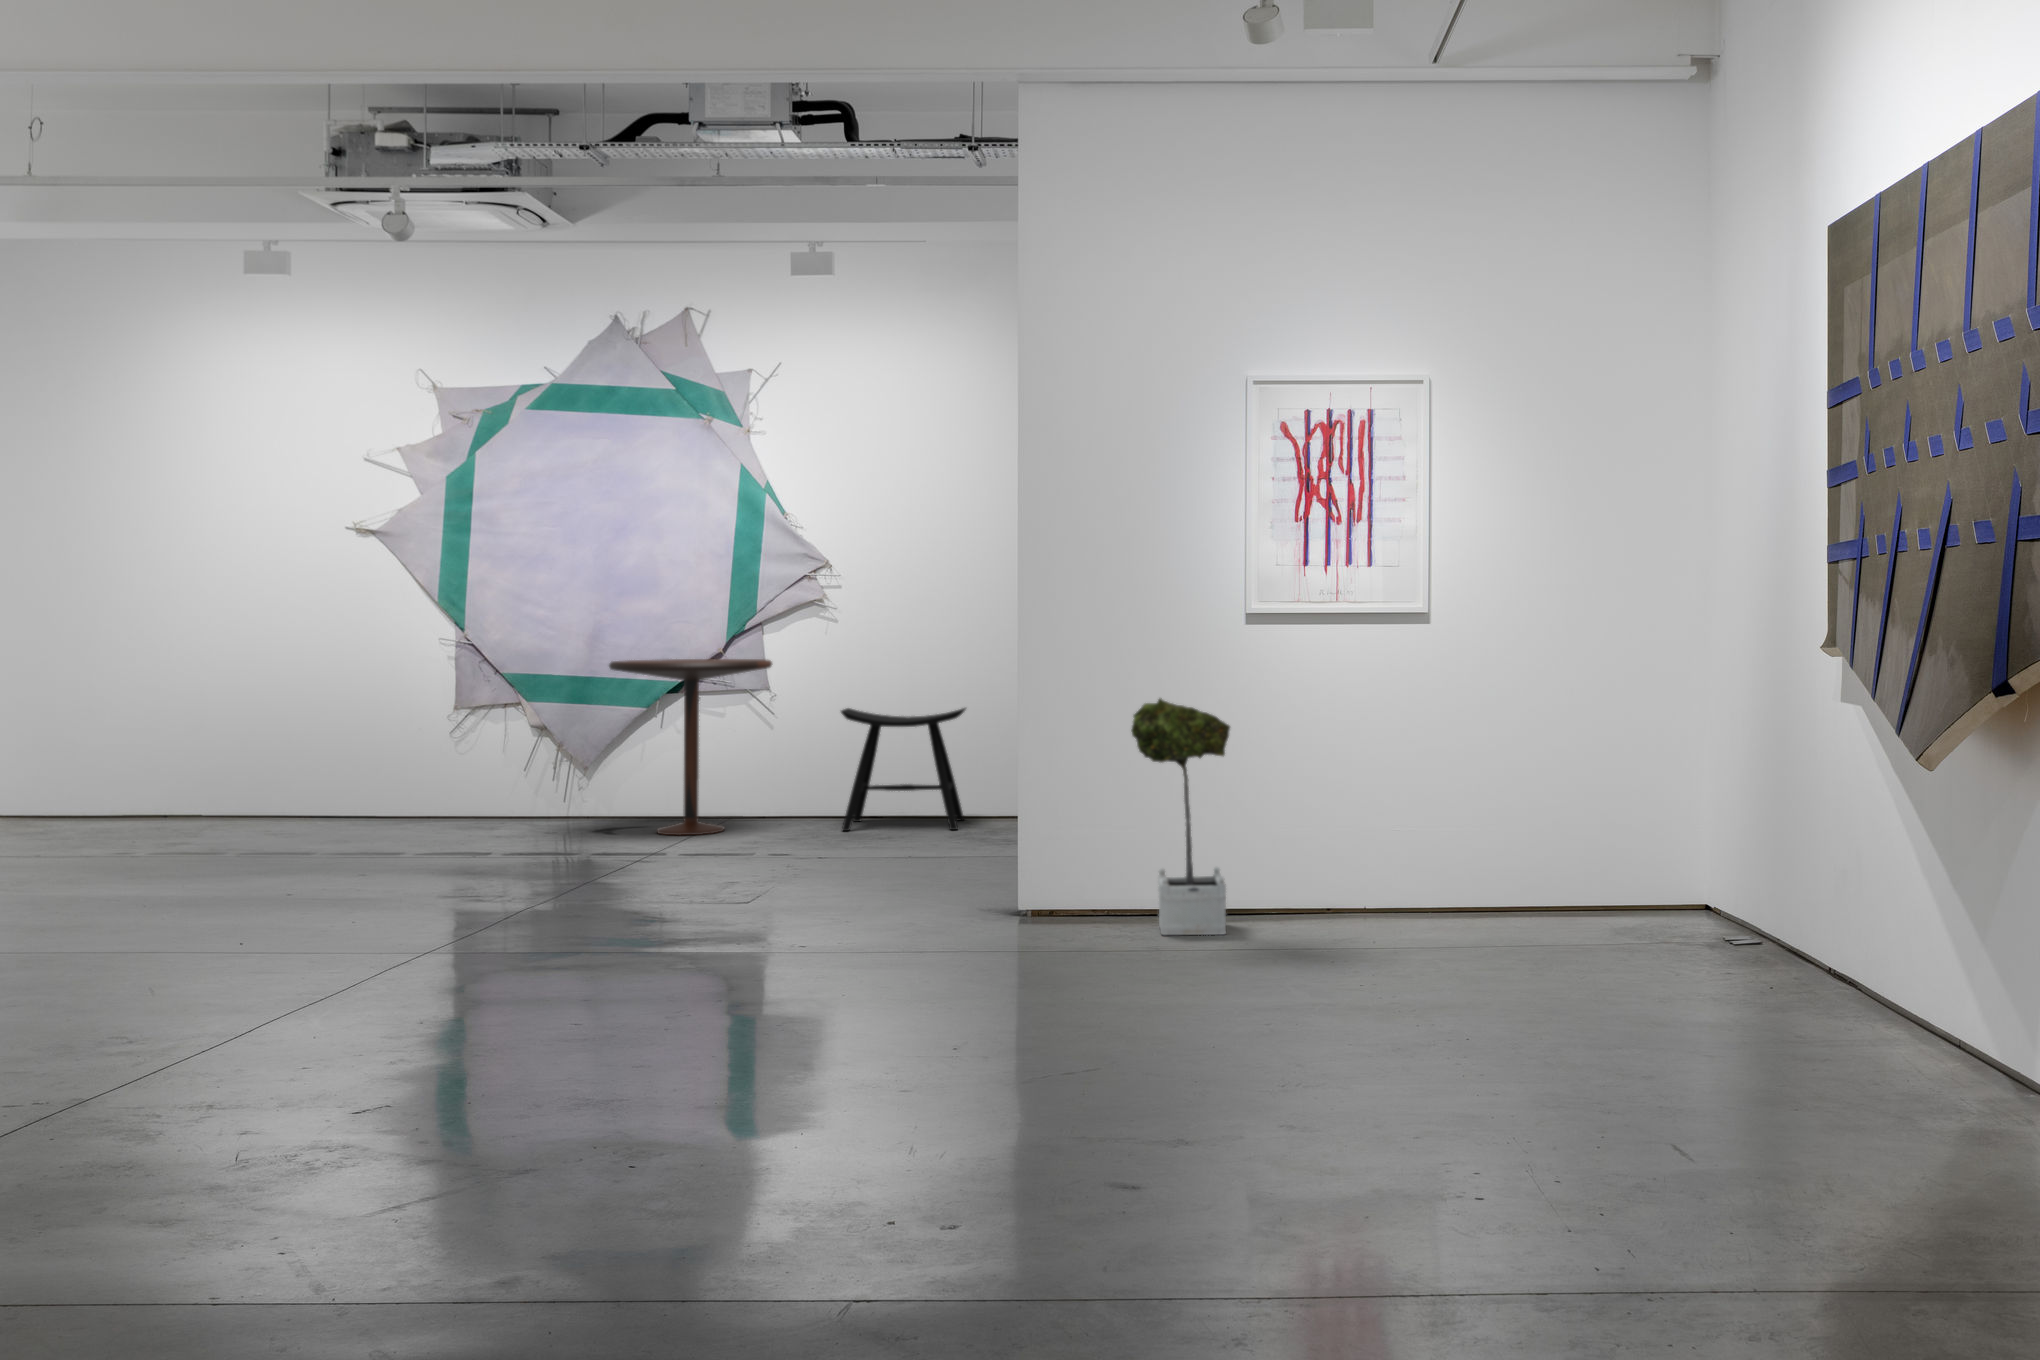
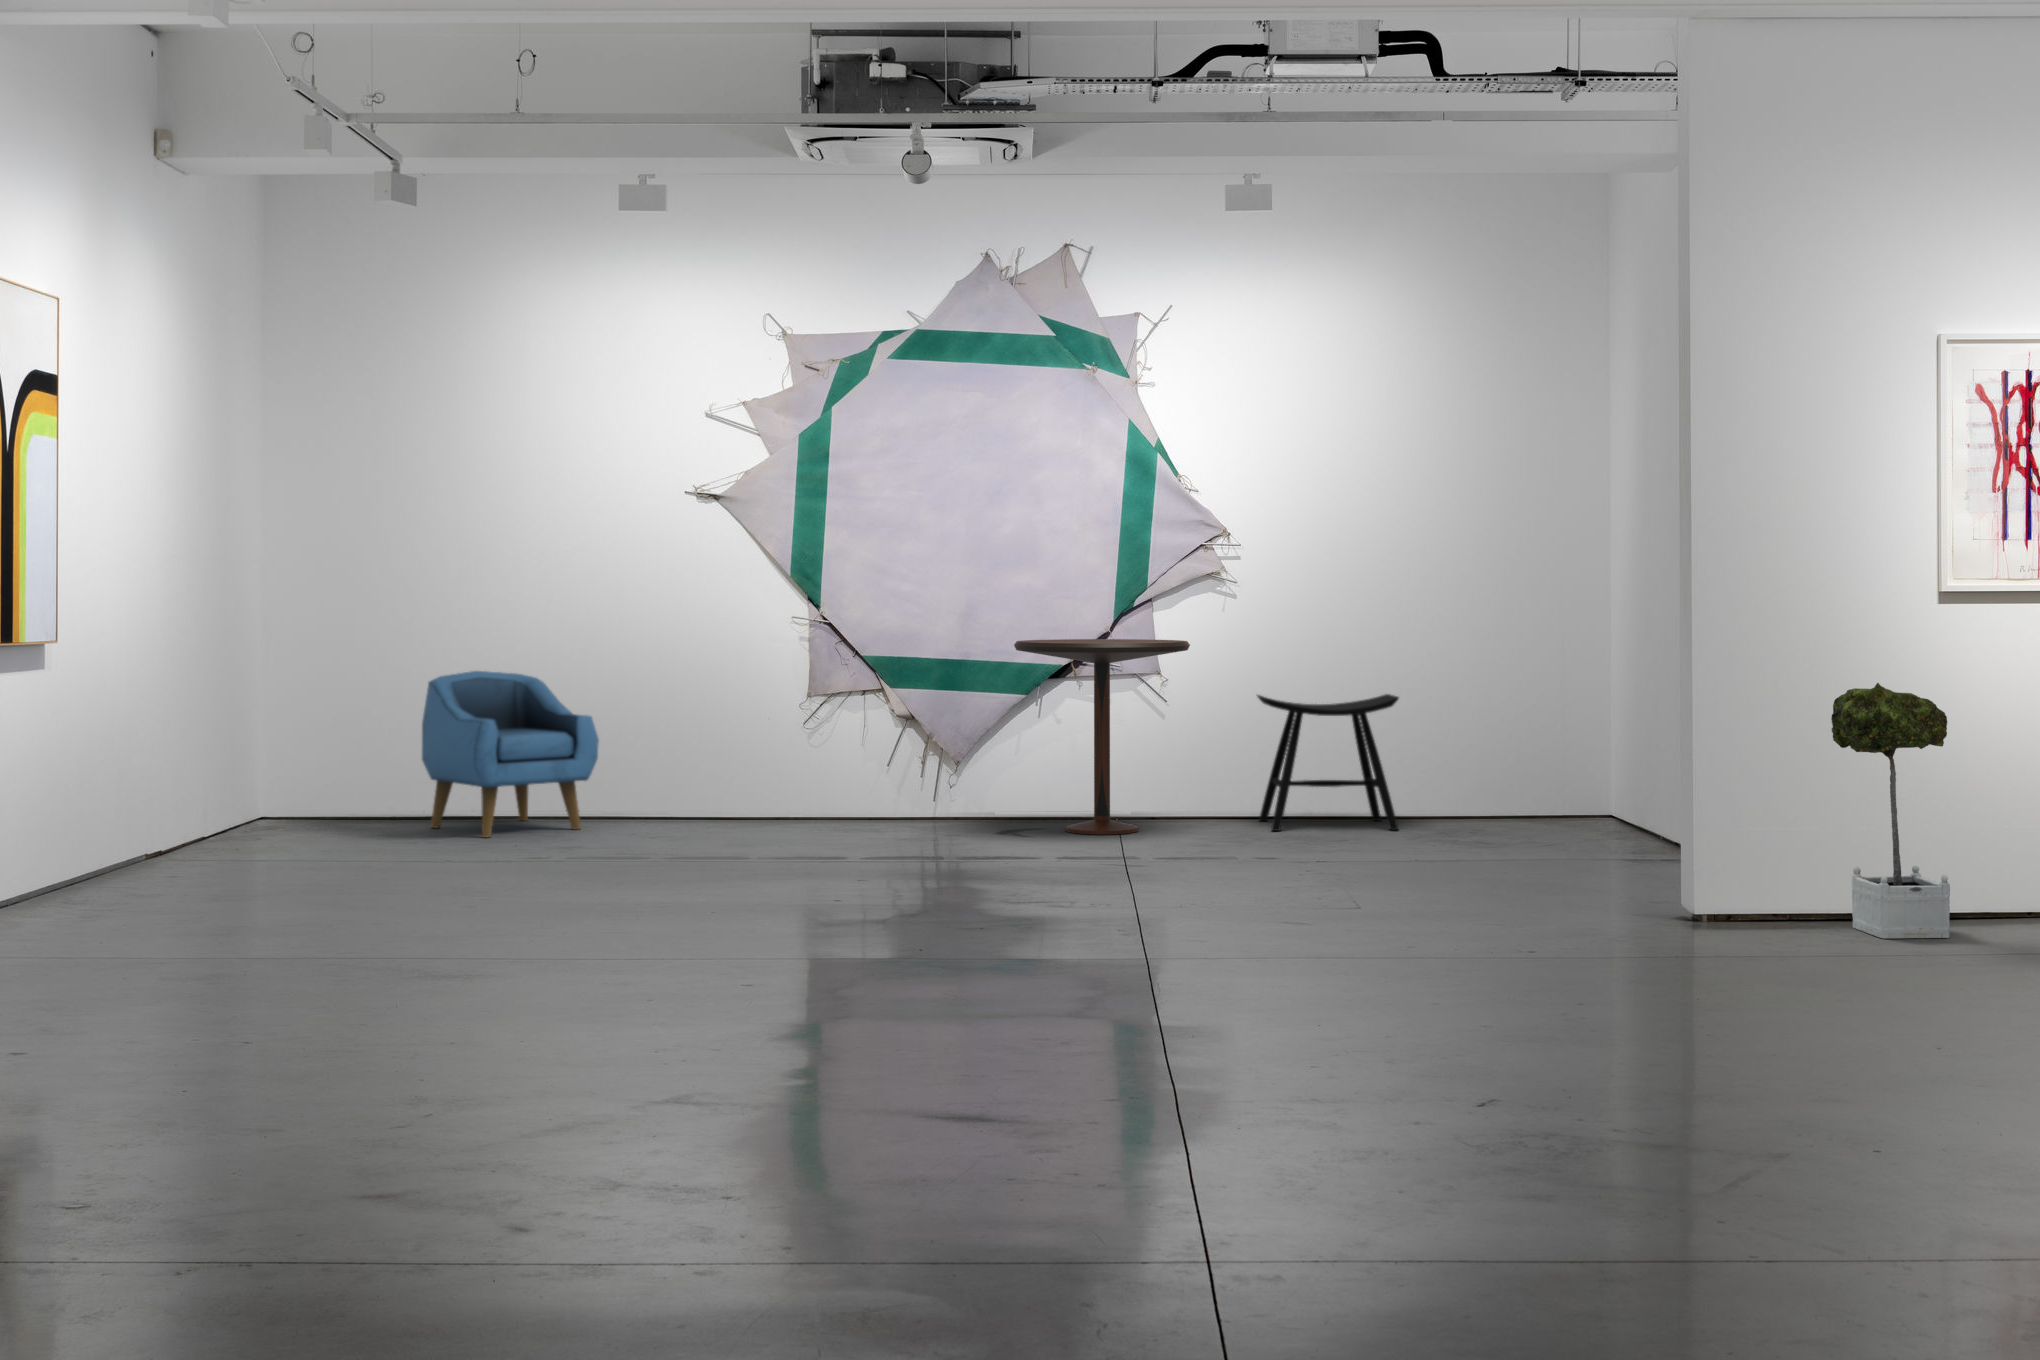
armchair: none [79,689,242,841] -> present [422,671,599,837]

